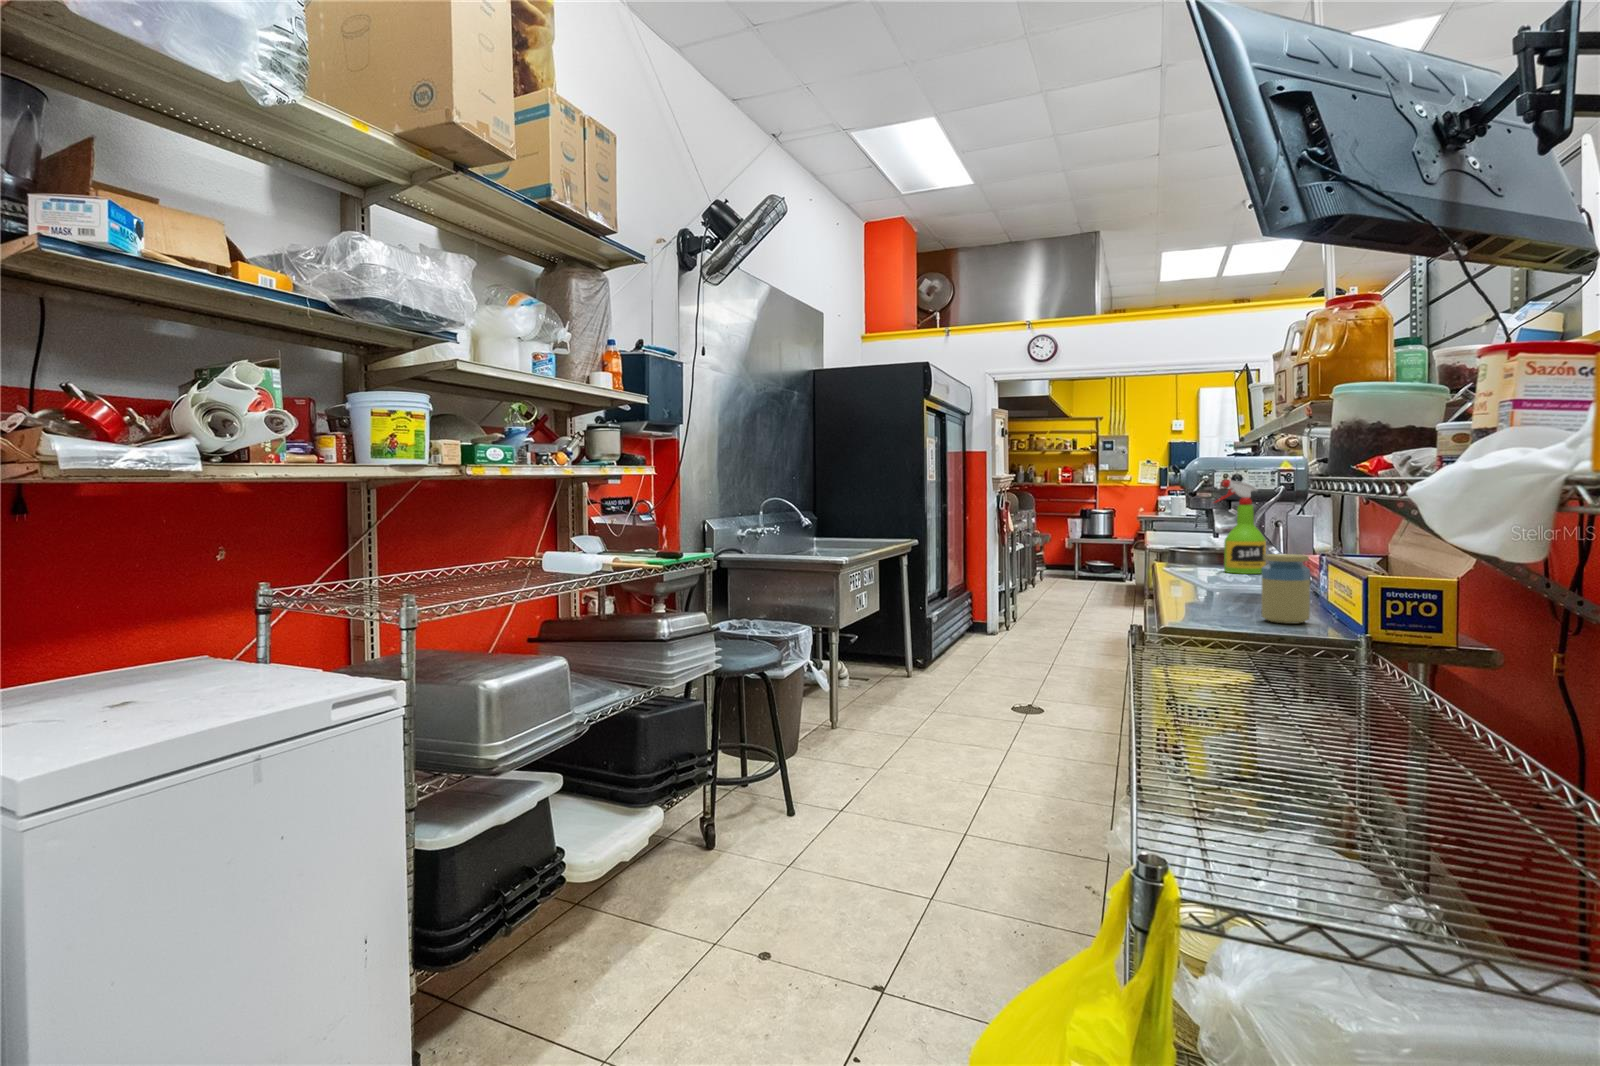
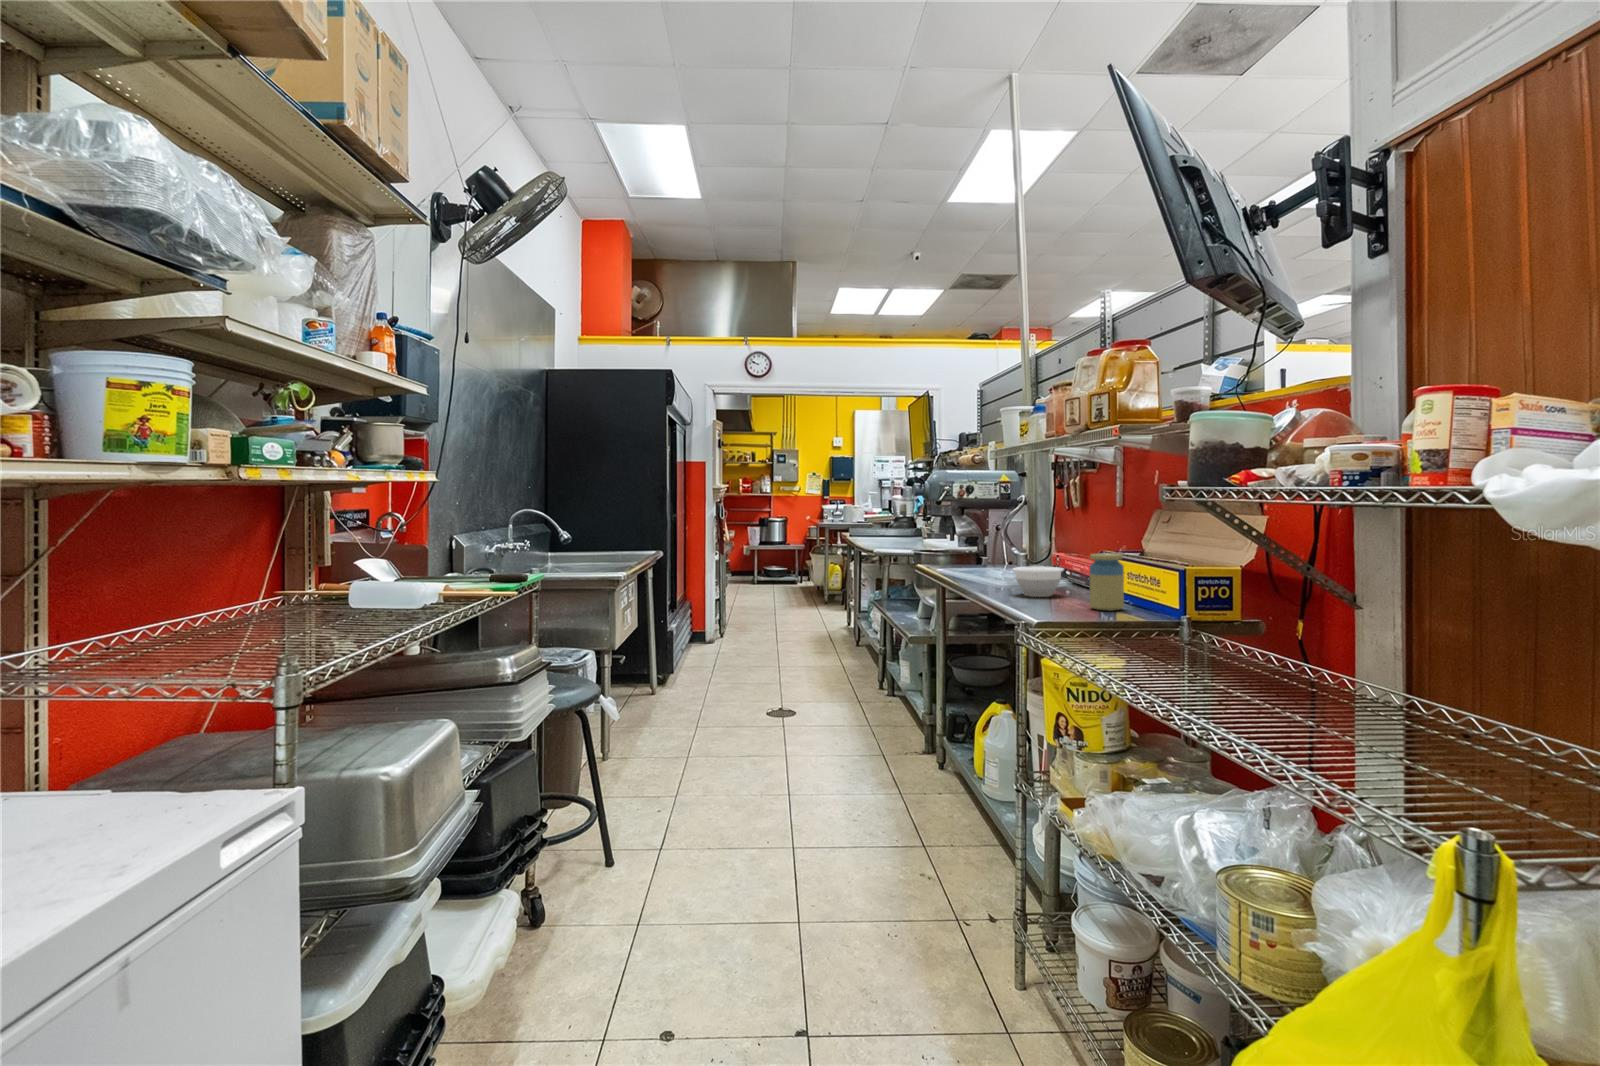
spray bottle: present [1214,480,1266,574] -> none [962,492,1002,571]
bowl: none [1202,568,1270,604] -> present [1013,566,1064,597]

